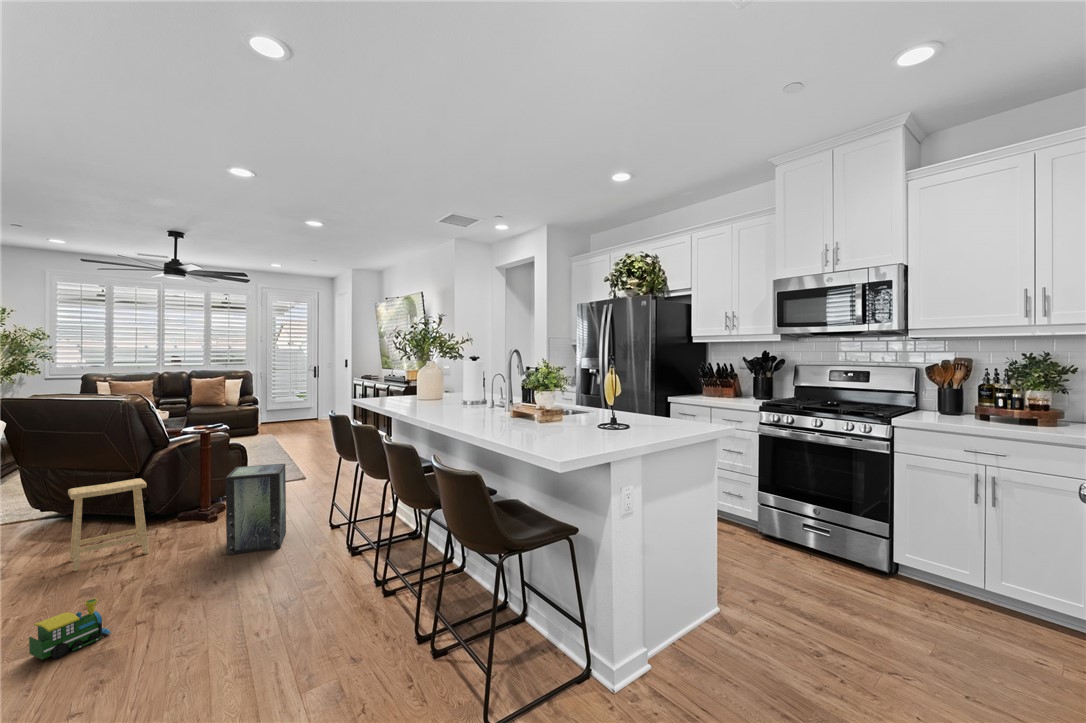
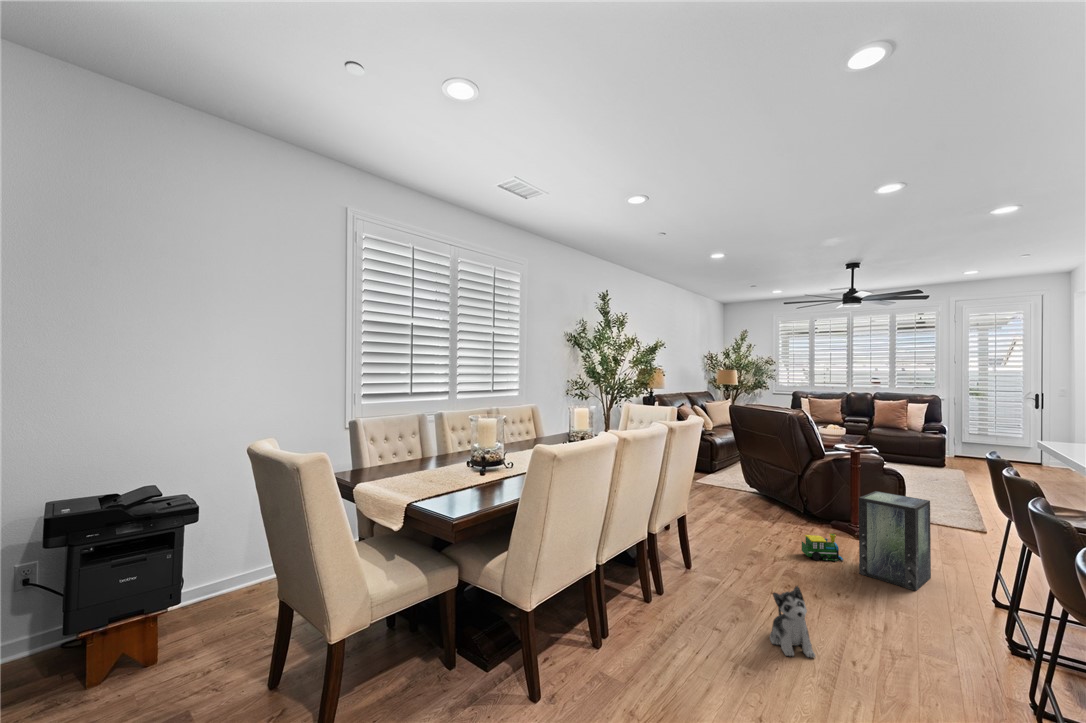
footstool: present [68,478,149,571] -> none [749,476,799,545]
plush toy: none [160,590,221,676] -> present [770,586,815,658]
toy train: present [29,599,111,660] -> present [802,534,843,561]

